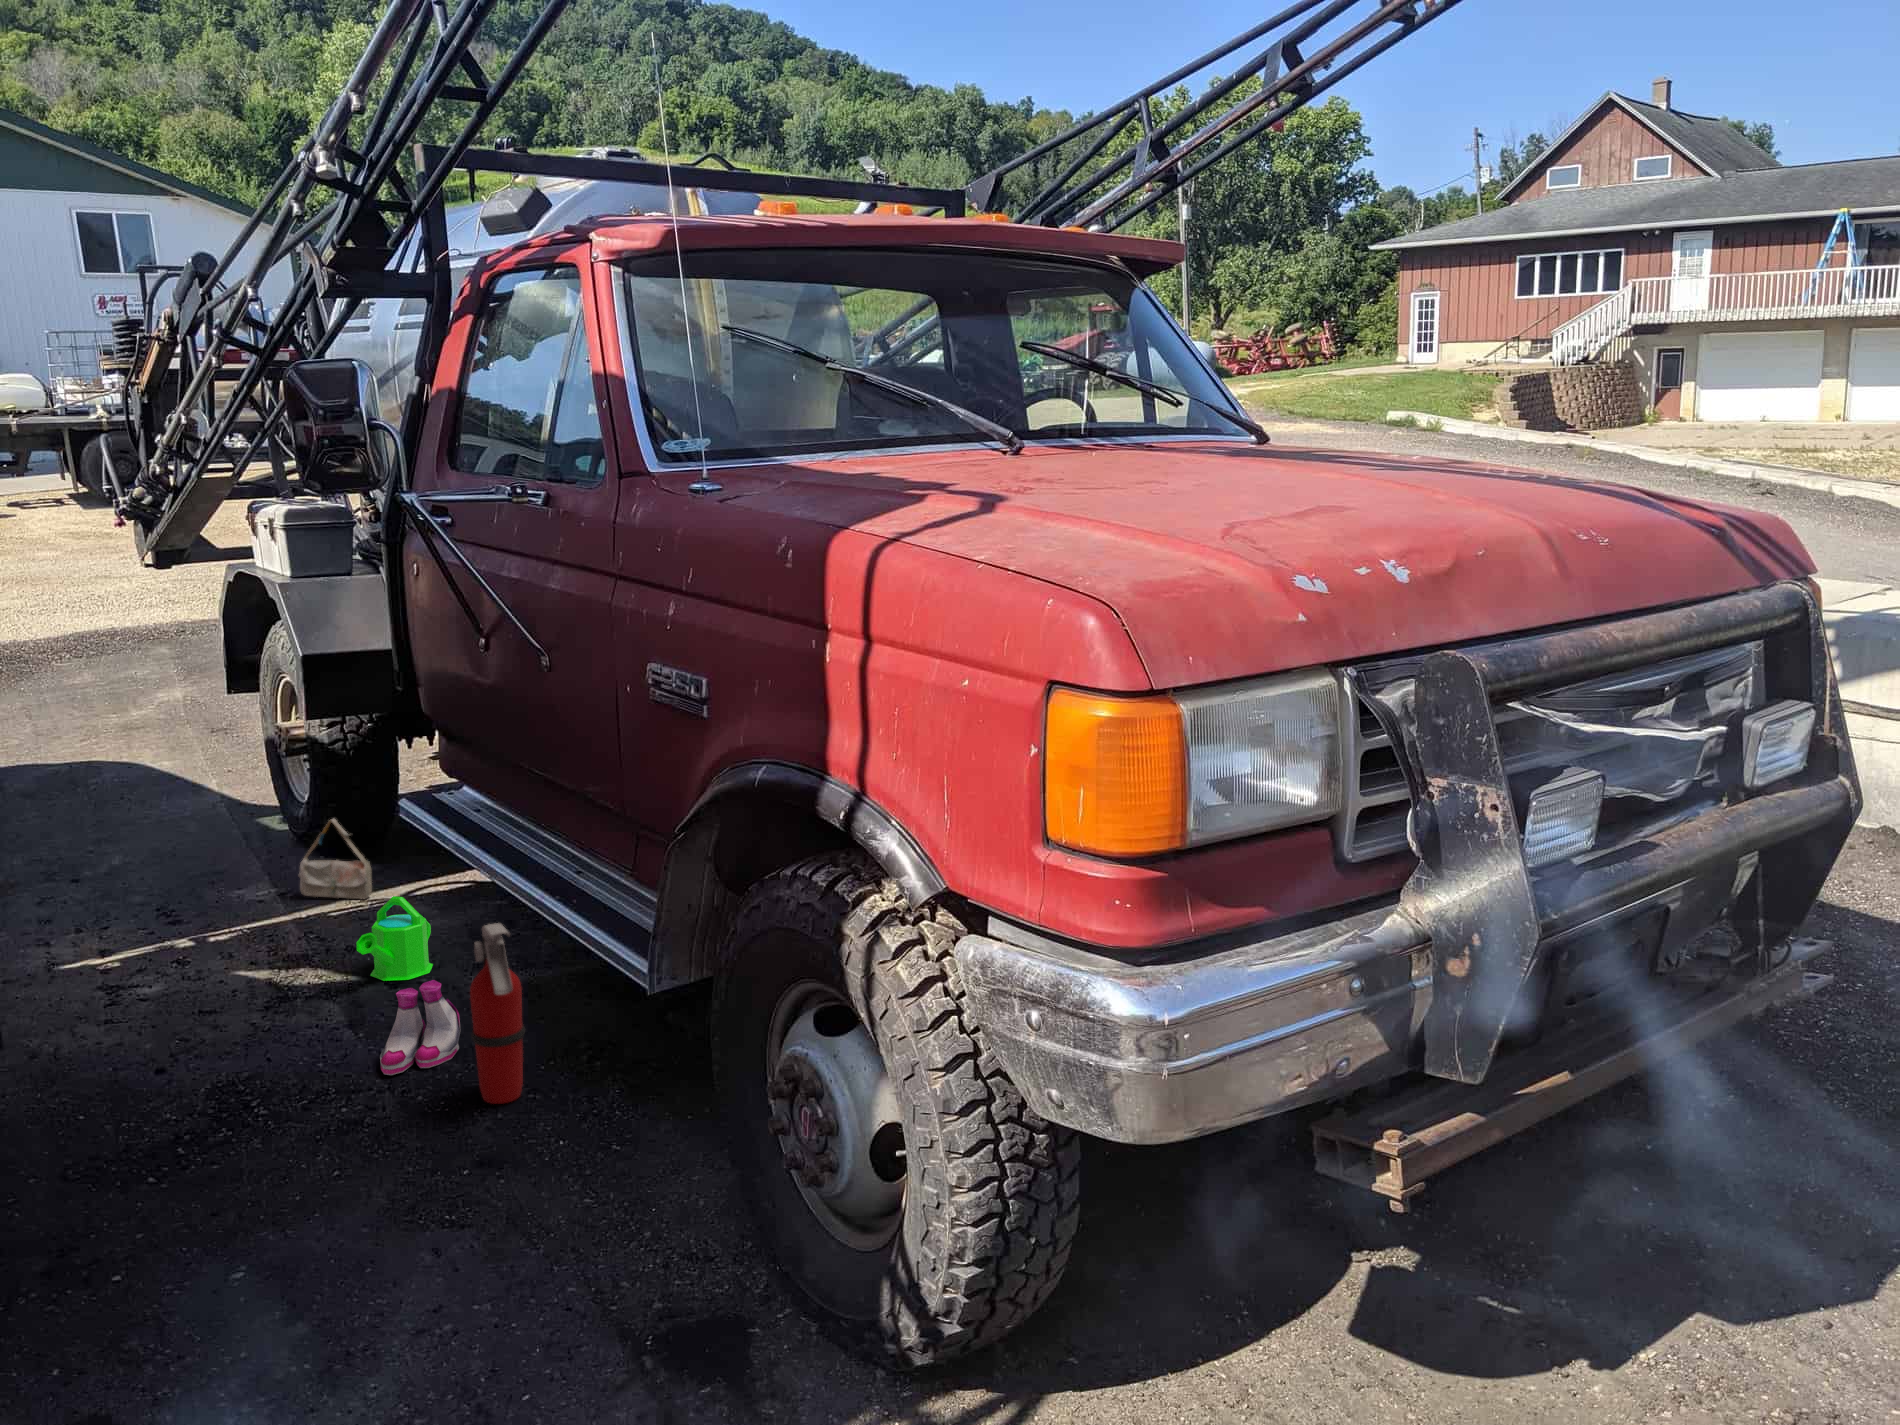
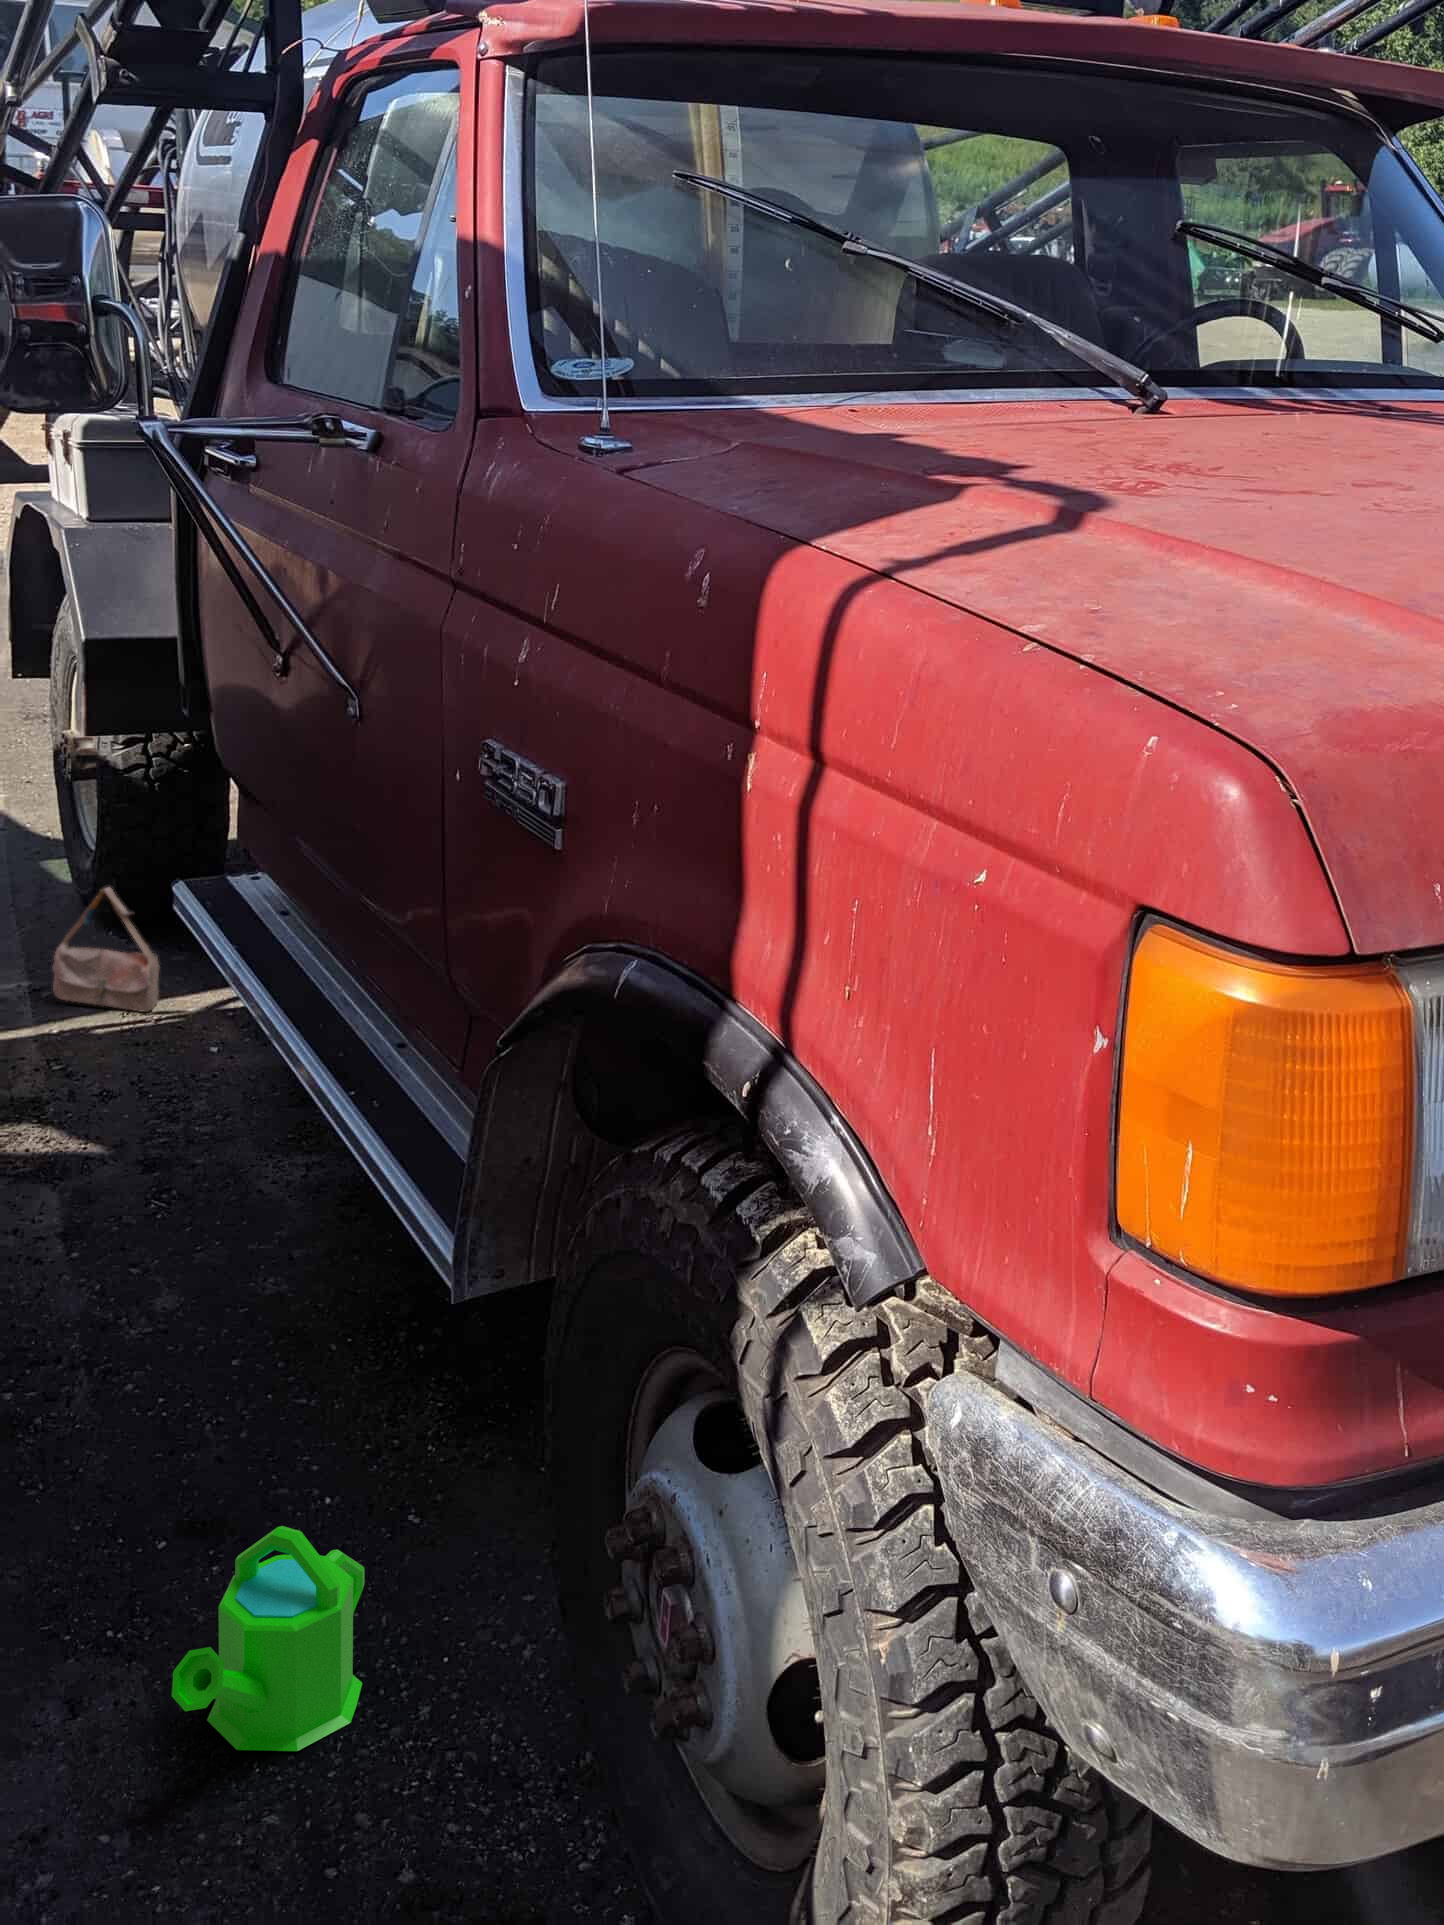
watering can: present [356,896,433,981] -> present [172,1526,365,1751]
fire extinguisher: present [470,923,525,1104] -> none [208,1122,296,1416]
boots: present [380,980,461,1075] -> none [78,1188,216,1342]

